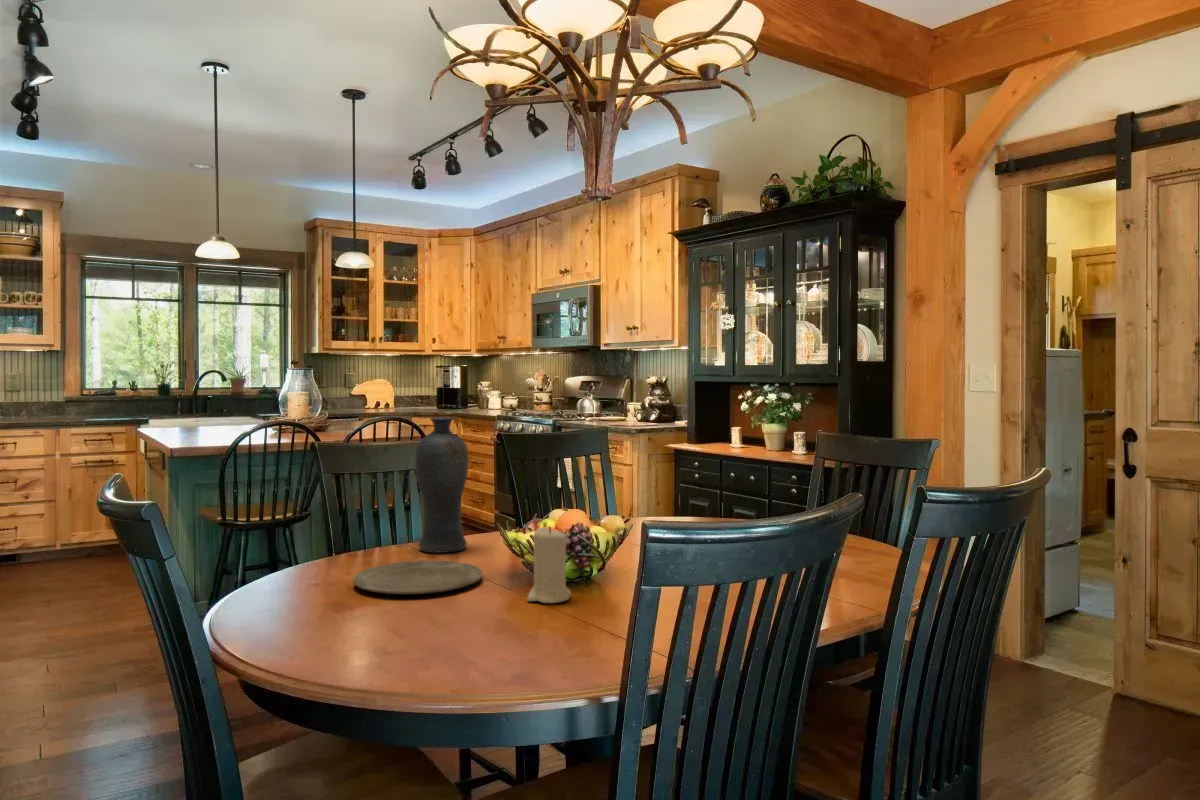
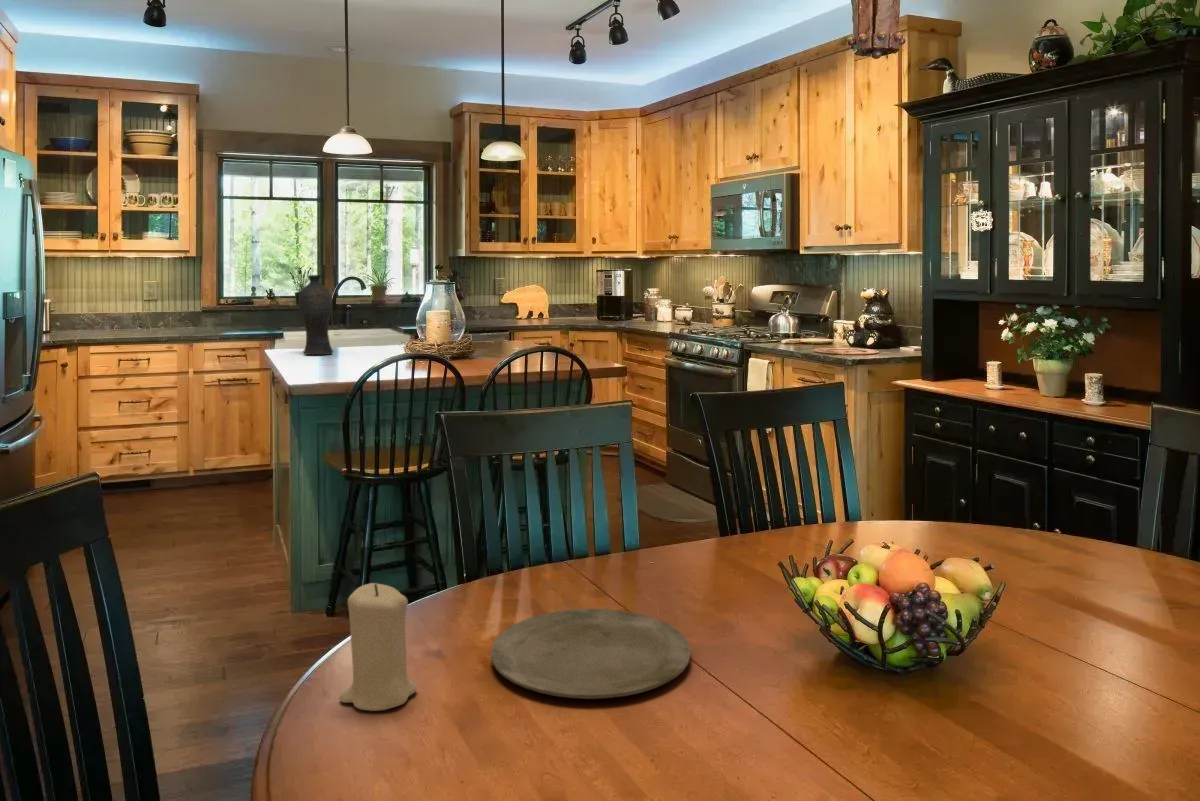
vase: present [415,417,469,553] -> present [299,275,333,355]
candle: present [527,527,571,603] -> present [339,583,417,711]

